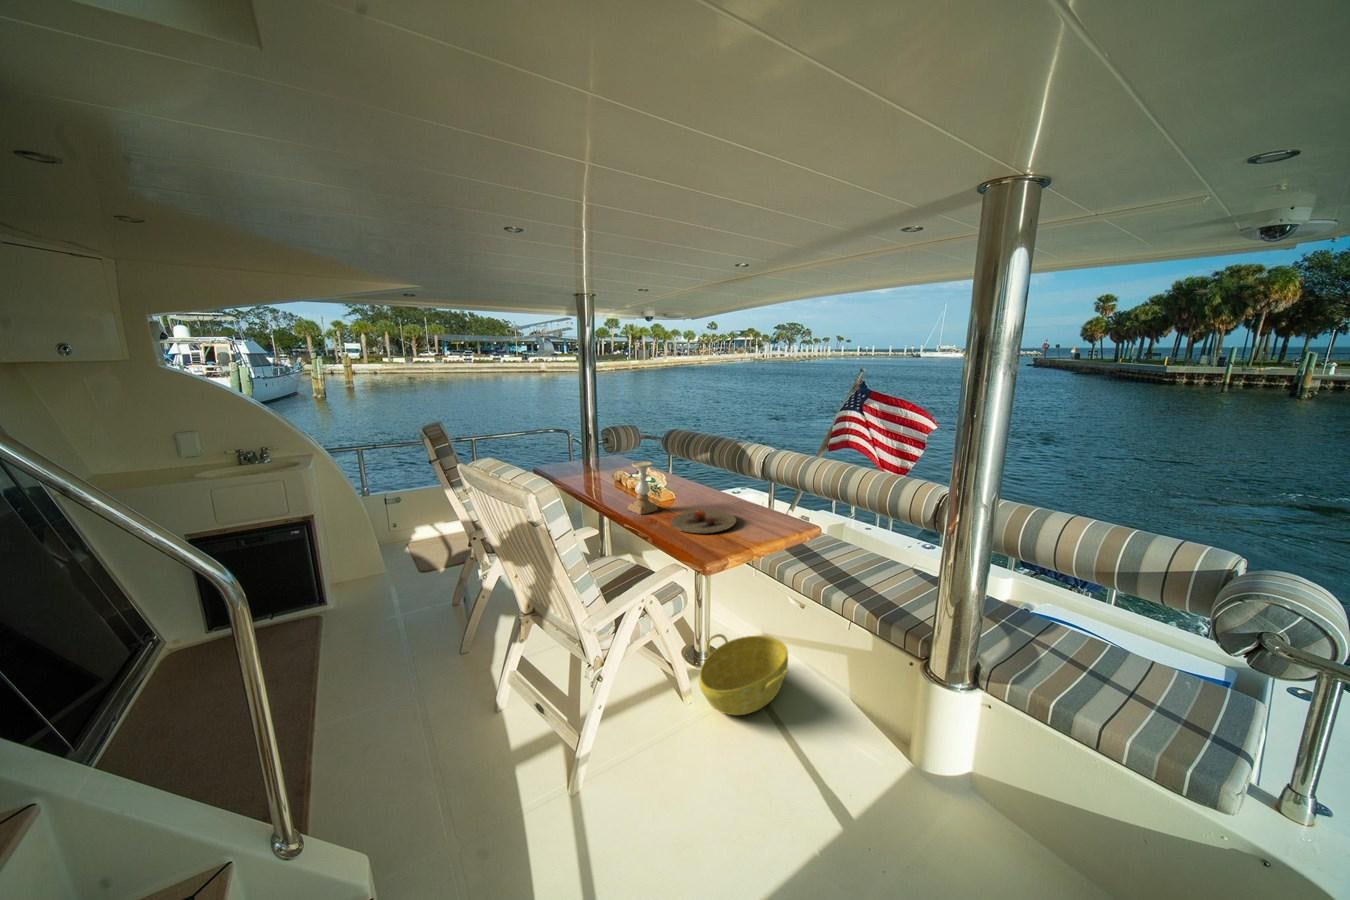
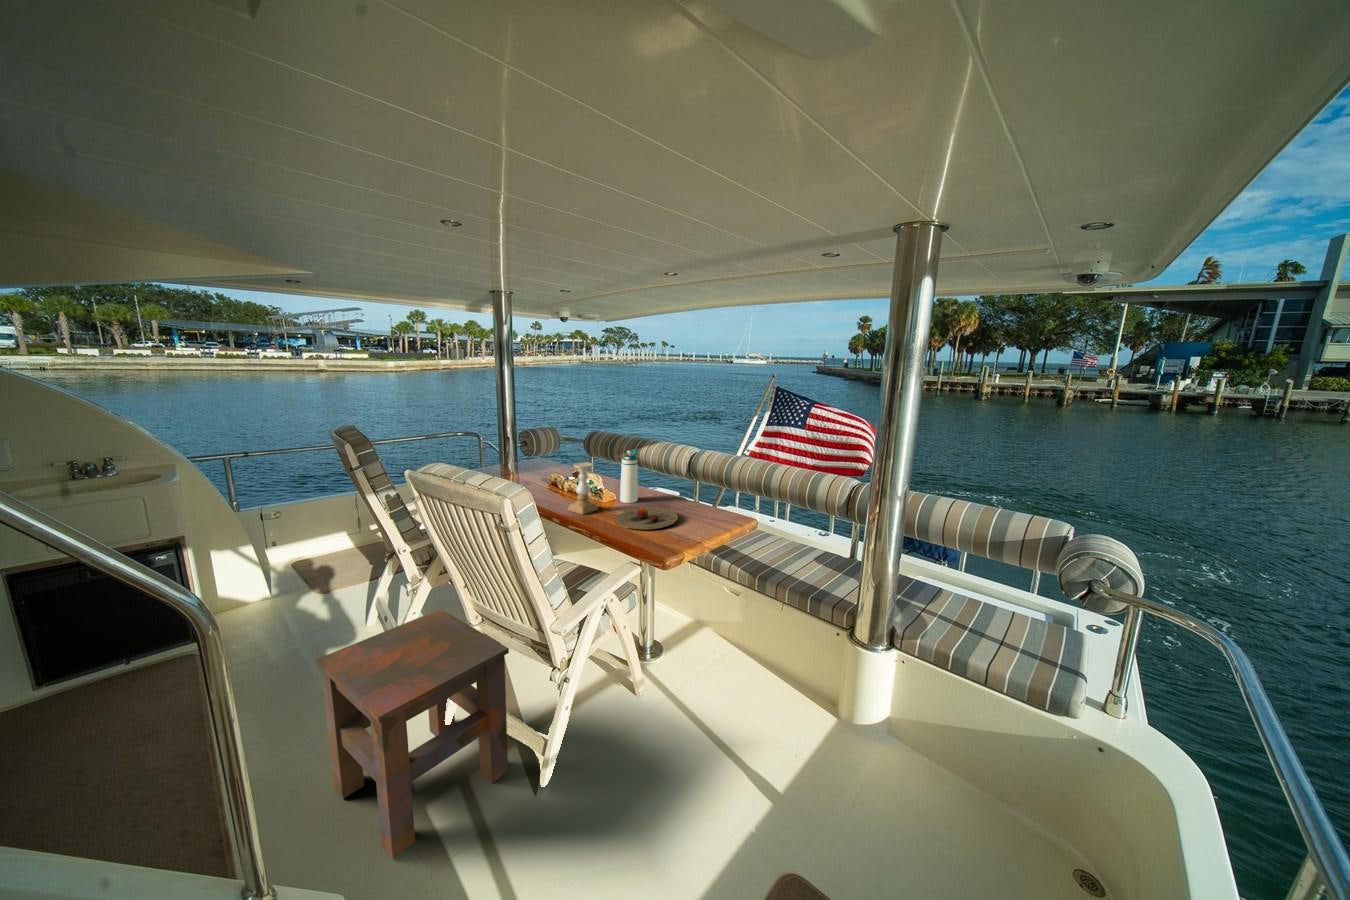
water bottle: none [683,448,702,504] -> present [620,449,638,503]
side table: none [377,601,549,841] -> present [315,609,509,859]
basket: present [699,634,788,715] -> none [648,624,730,699]

